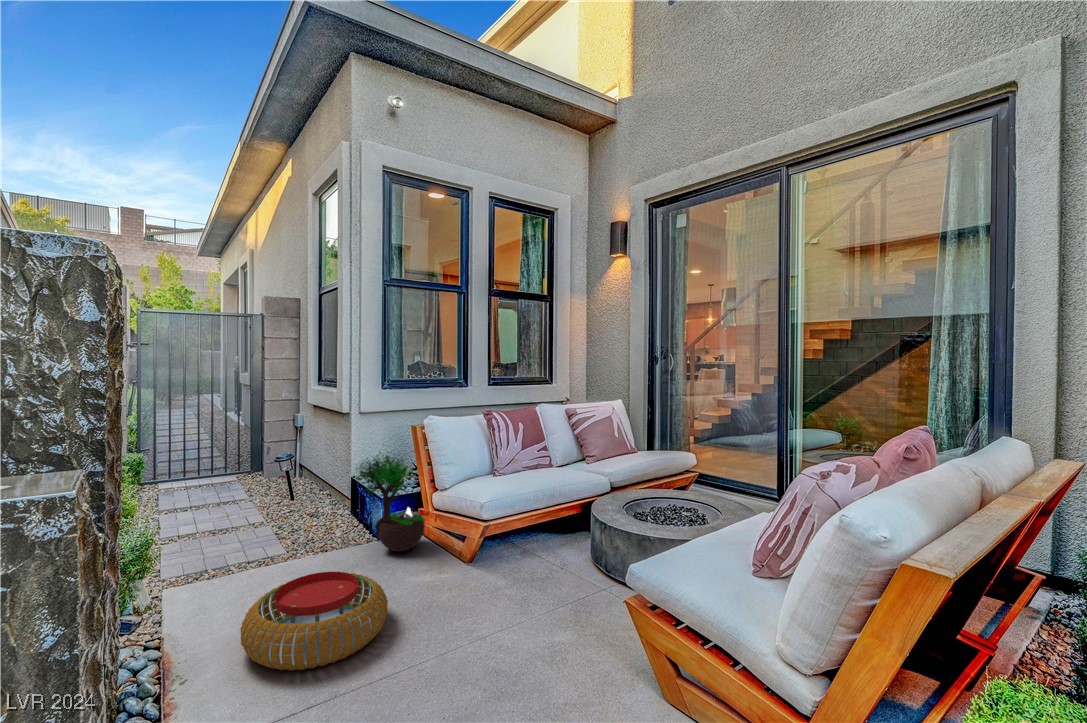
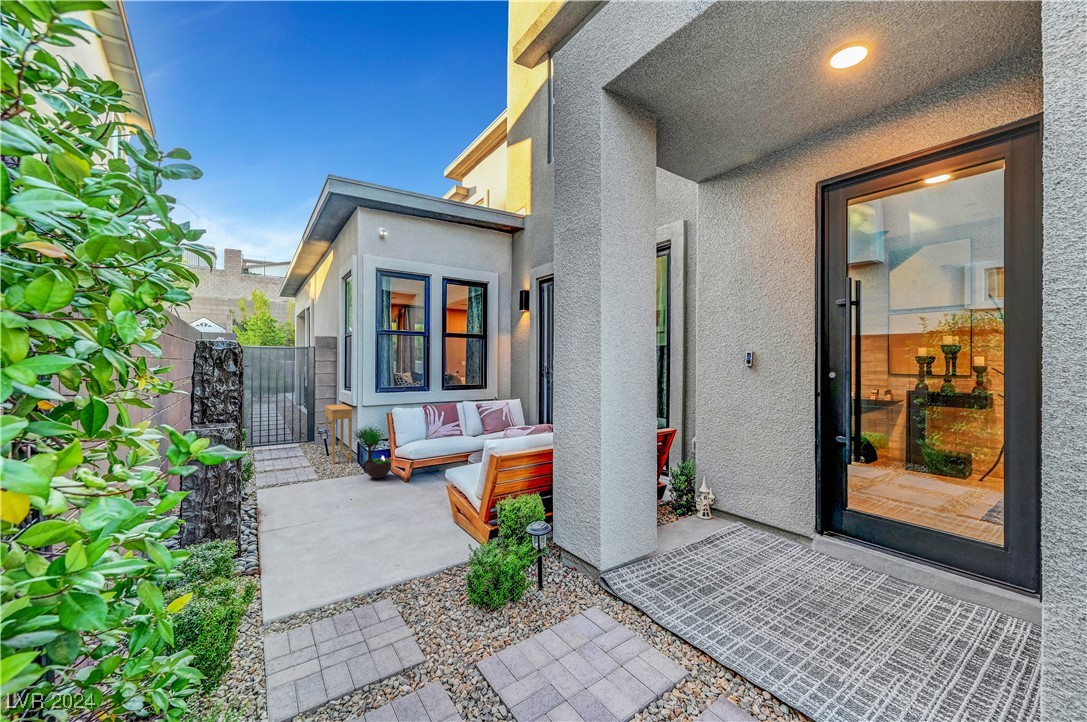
side table: none [284,410,338,517] -> present [325,404,353,464]
pouf: present [240,572,388,671] -> none [290,478,358,514]

